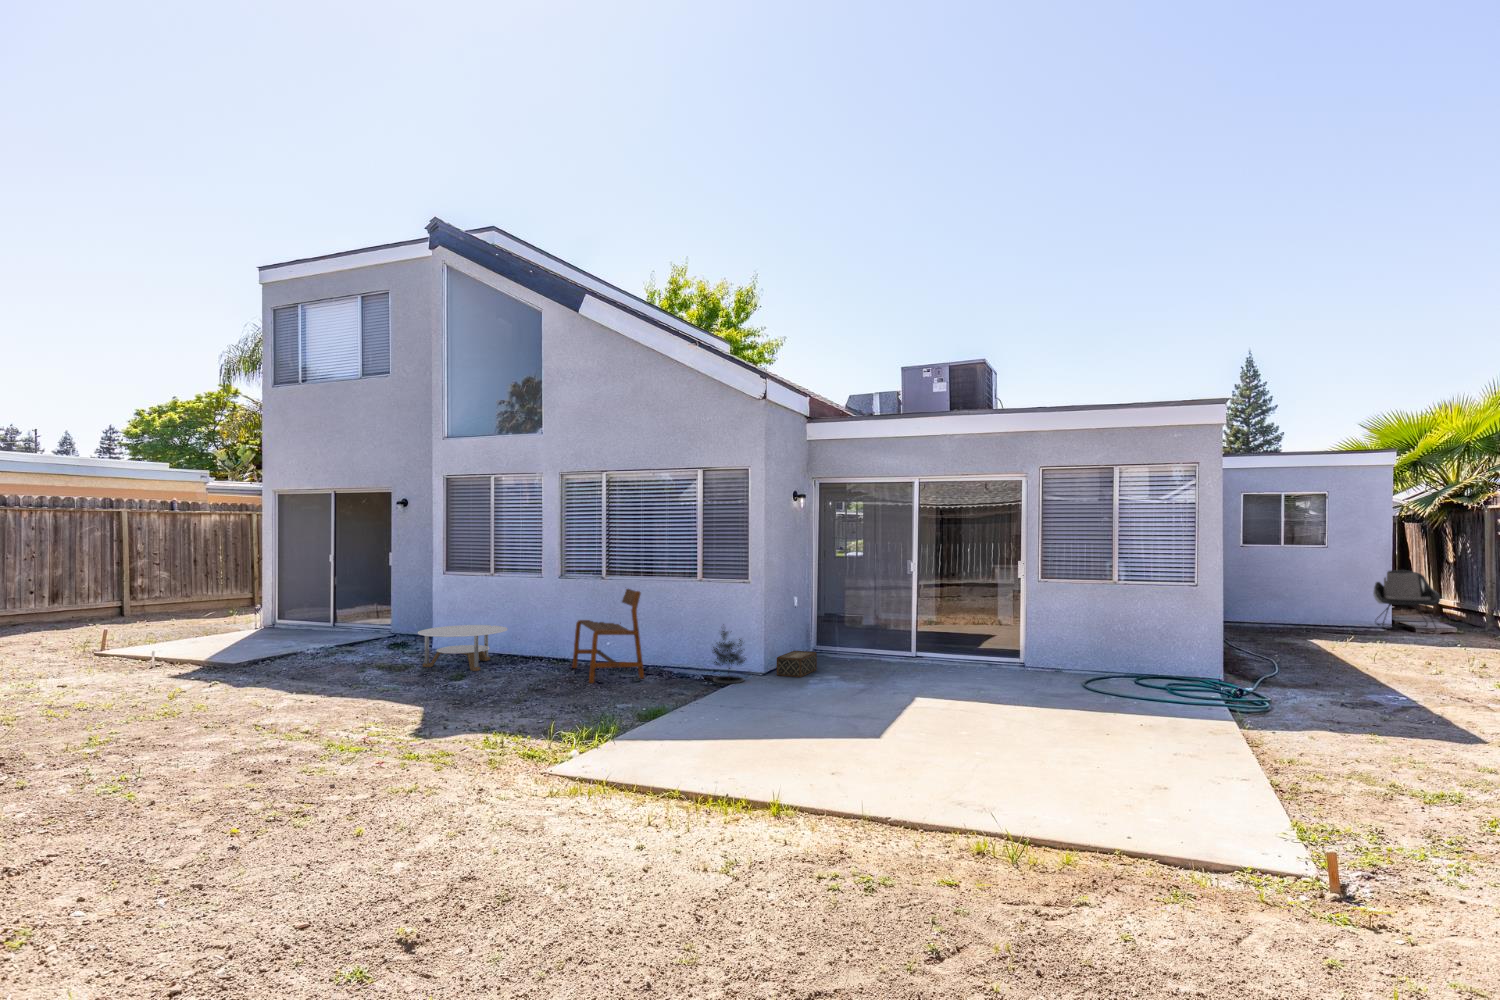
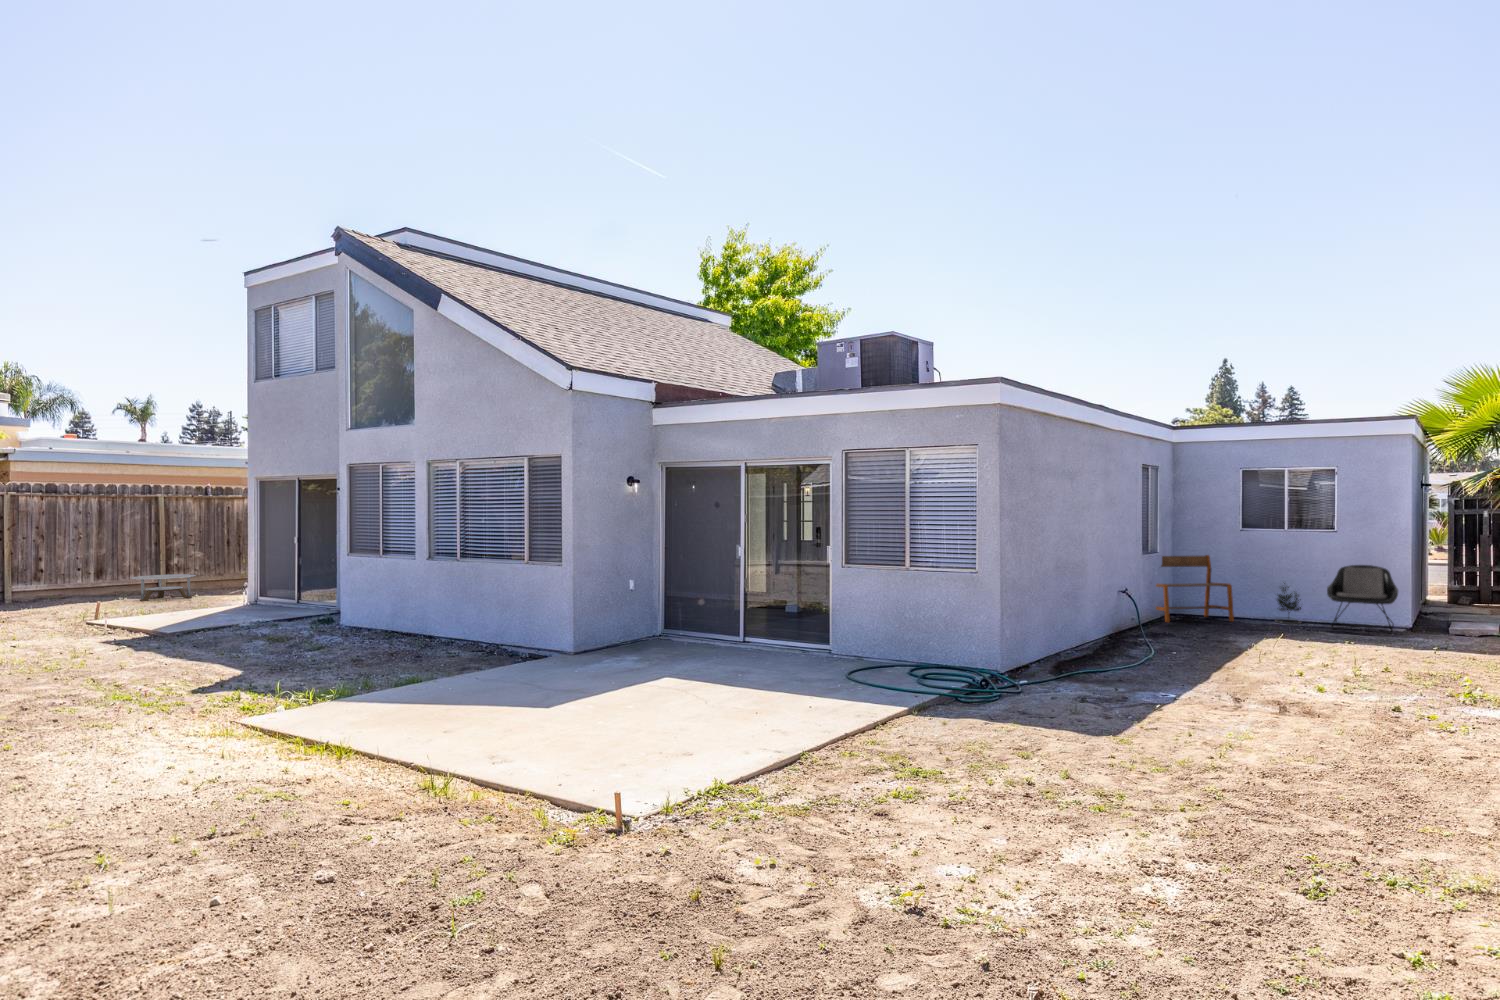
bench: present [572,589,644,683] -> present [1156,555,1234,622]
round table: present [418,625,508,671] -> present [131,574,196,601]
potted tree: present [712,631,746,684] -> present [1275,583,1301,624]
woven basket: present [777,651,817,677] -> none [592,632,640,657]

